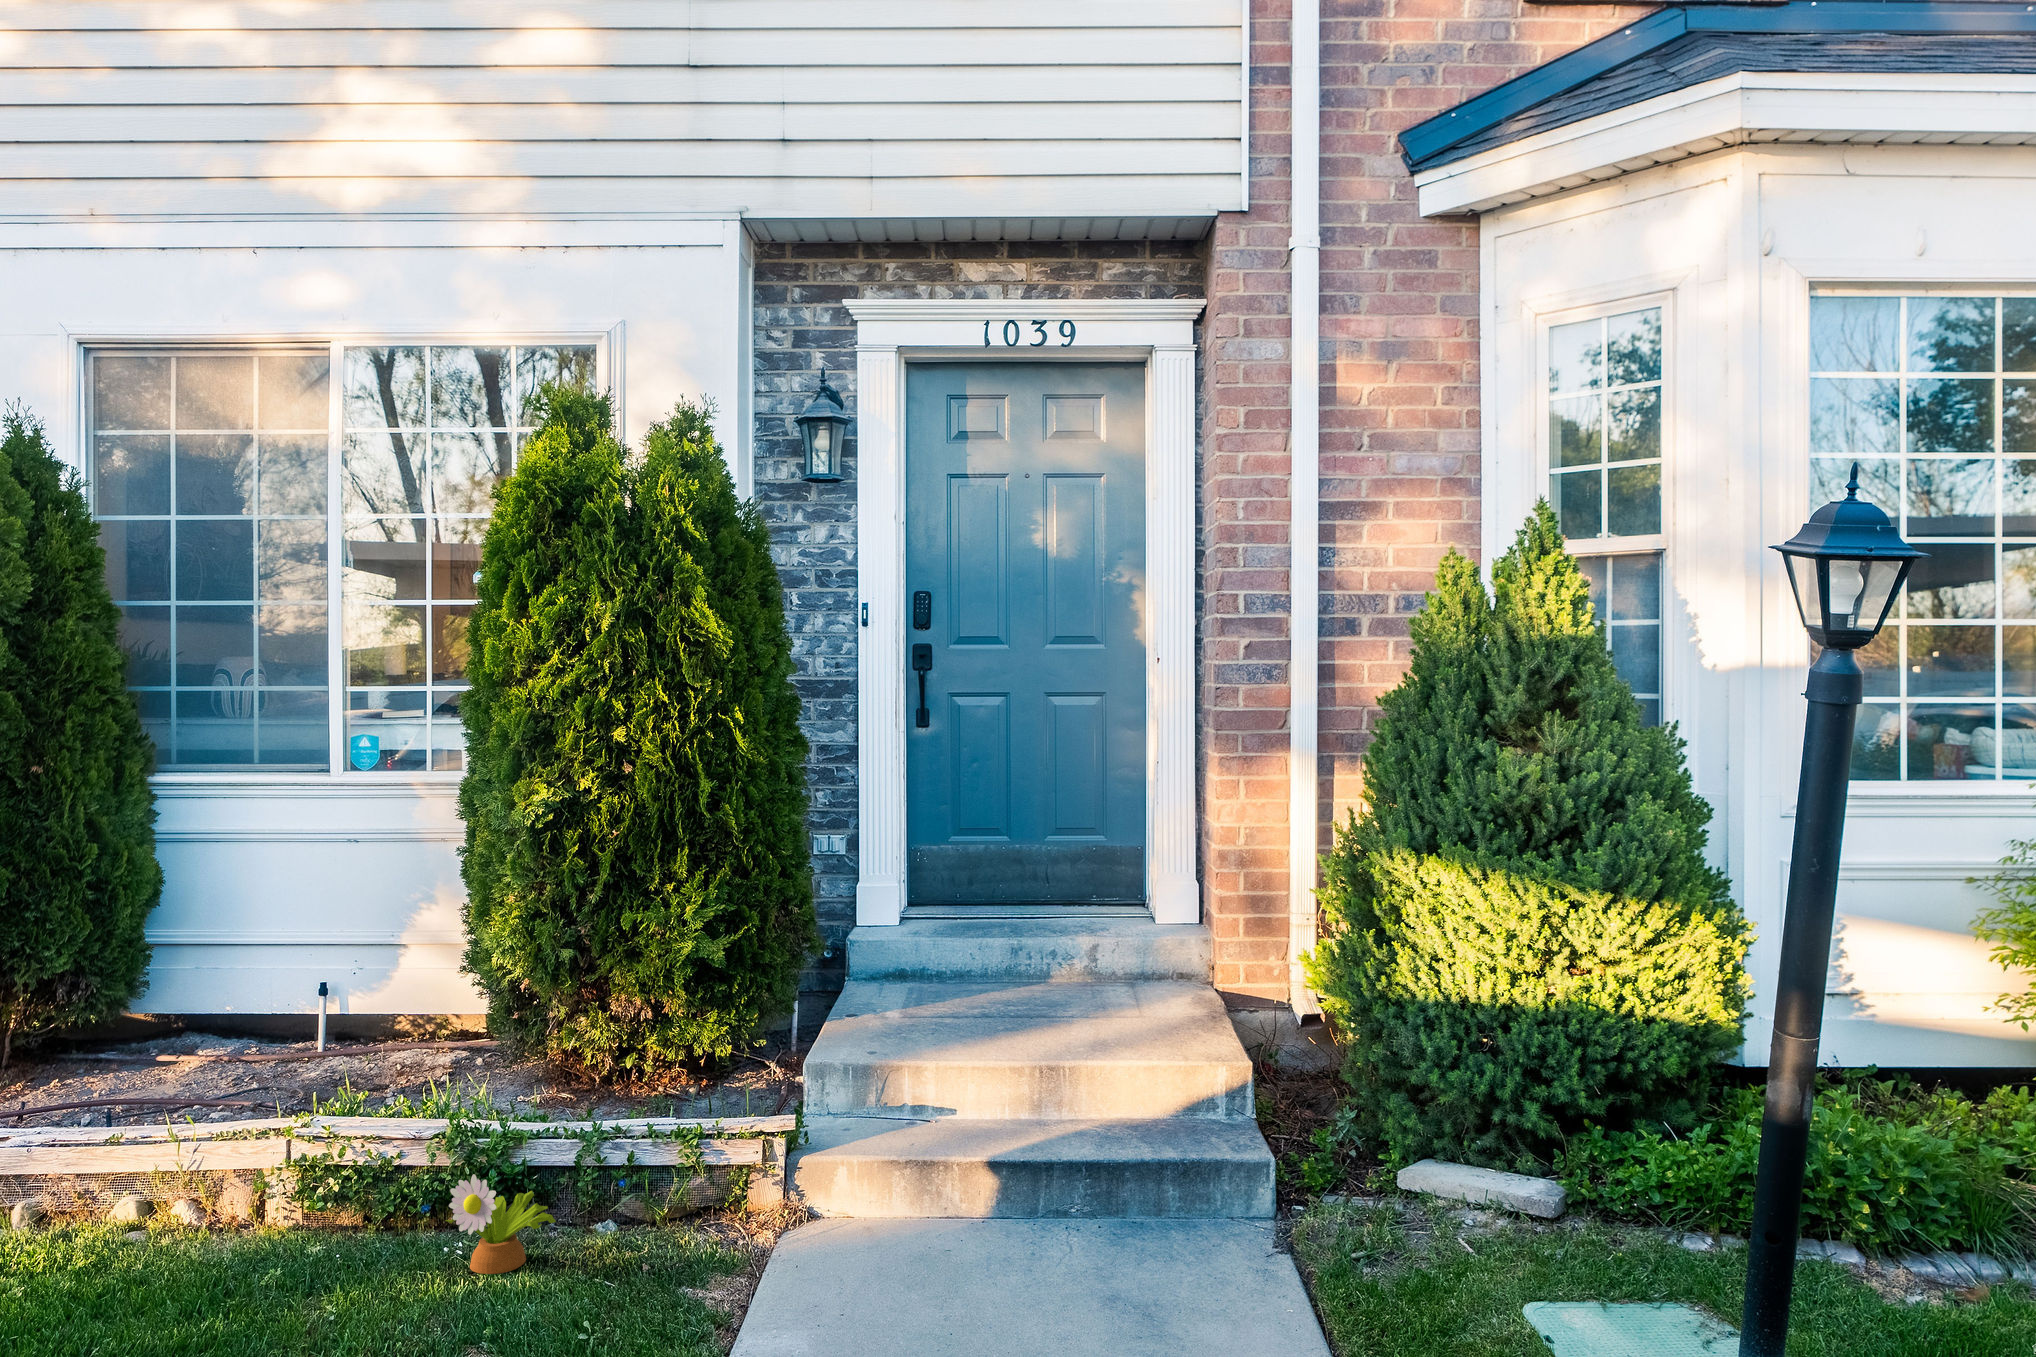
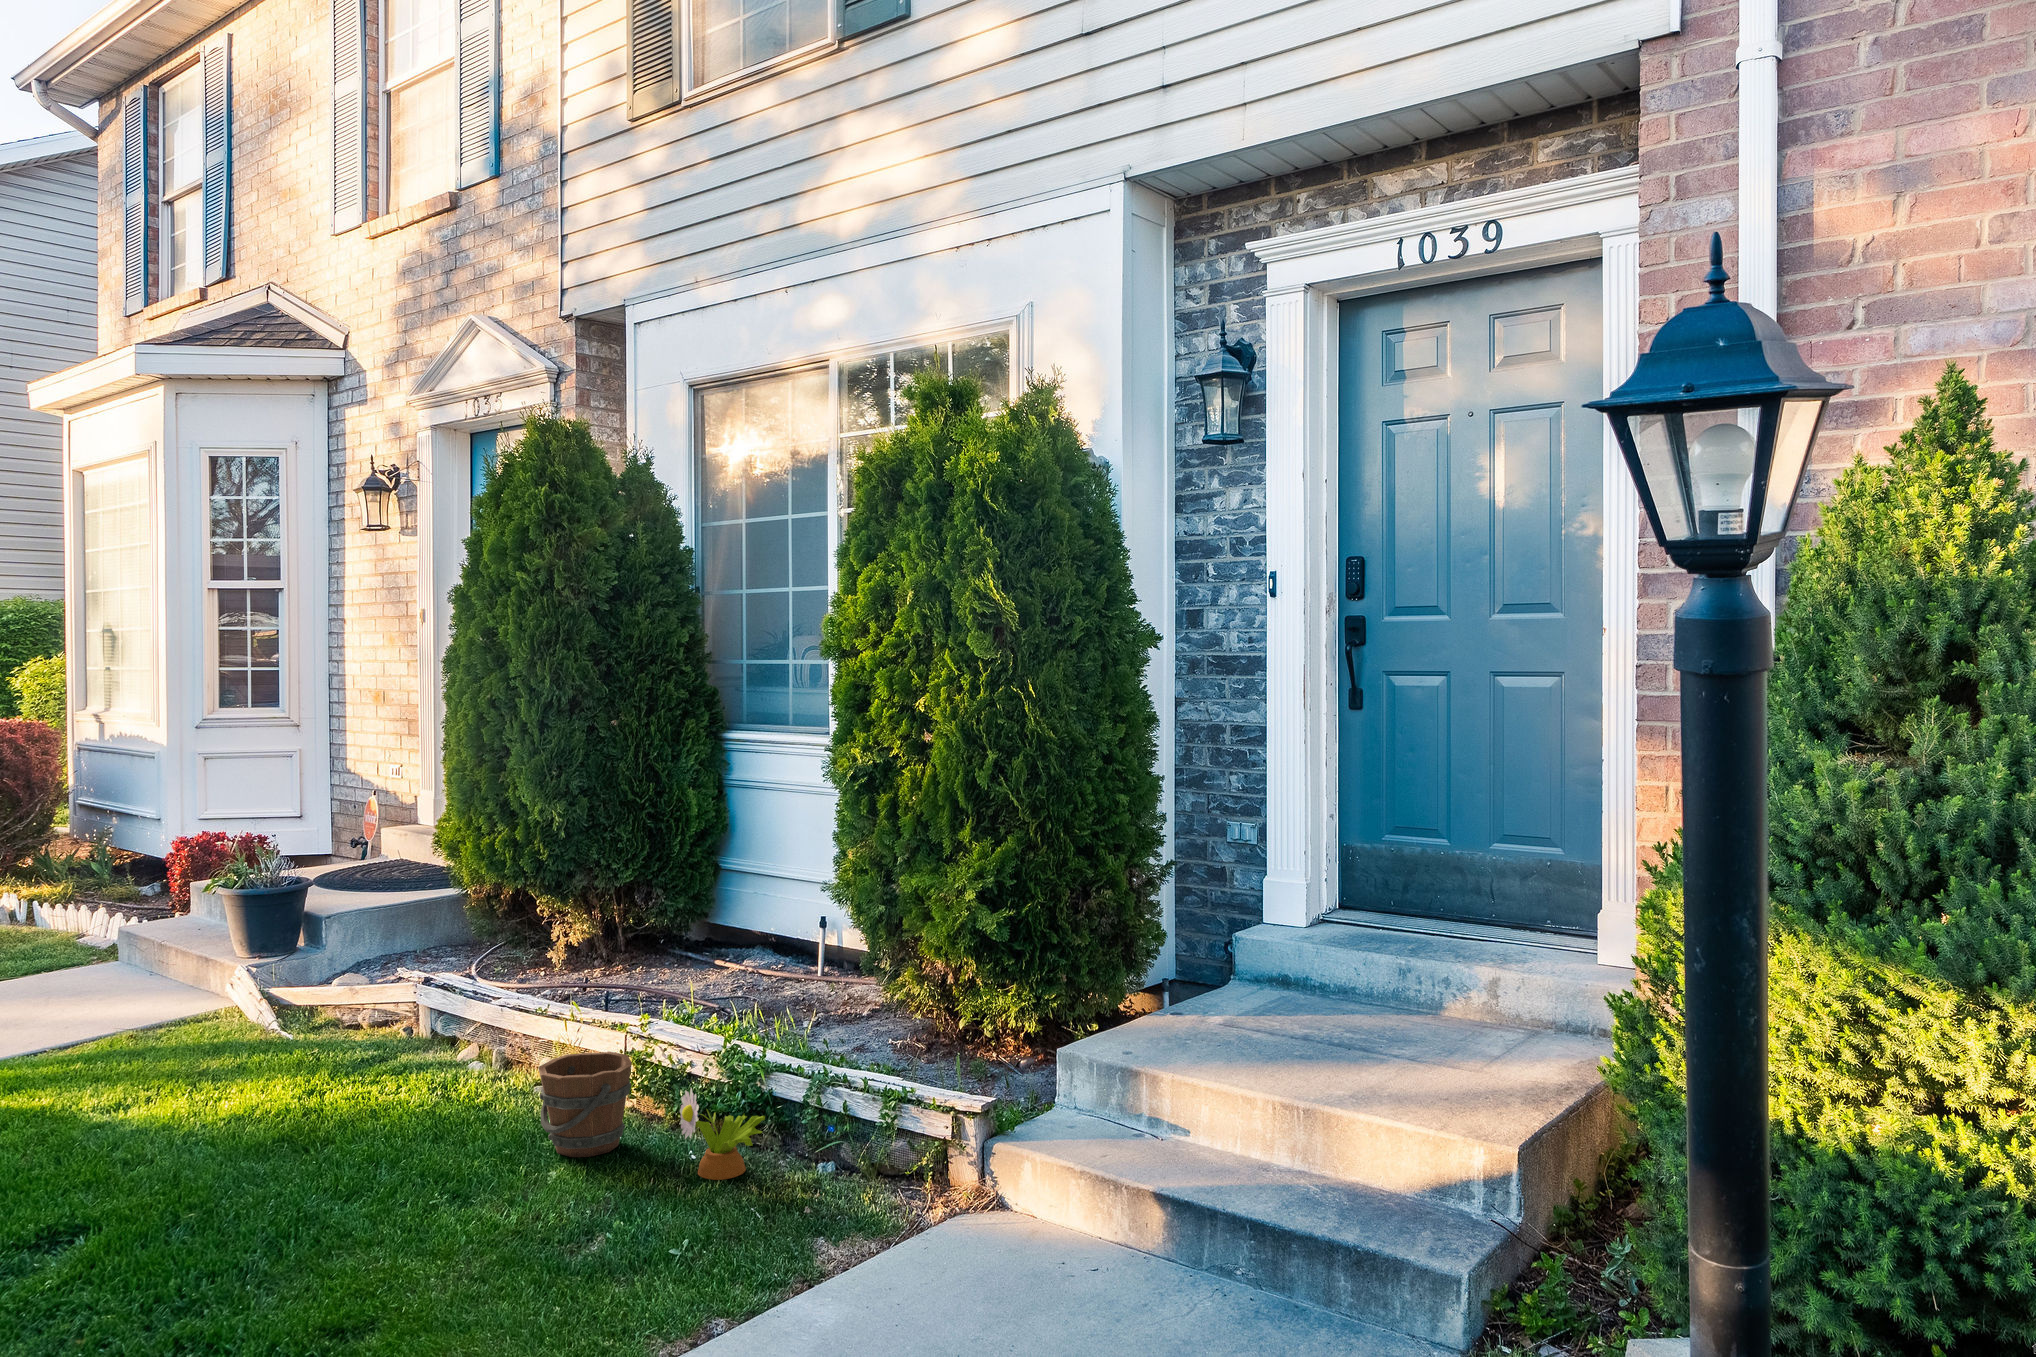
bucket: none [225,1161,352,1299] -> present [538,1052,632,1157]

